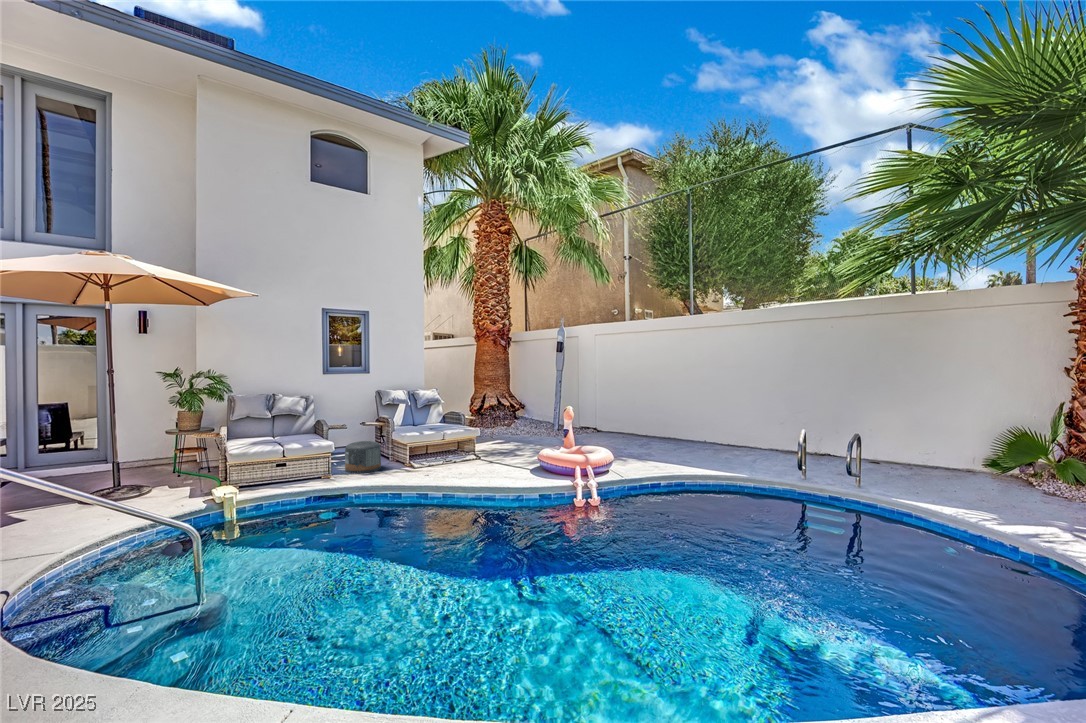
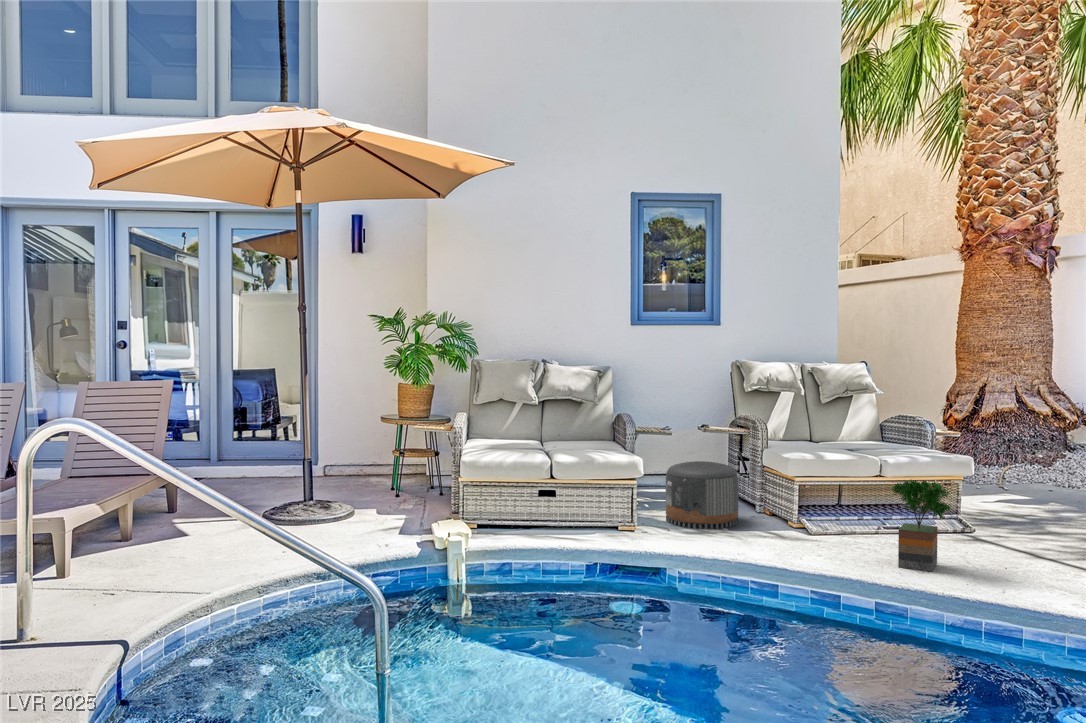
potted tree: none [447,441,472,478] -> present [892,480,951,572]

